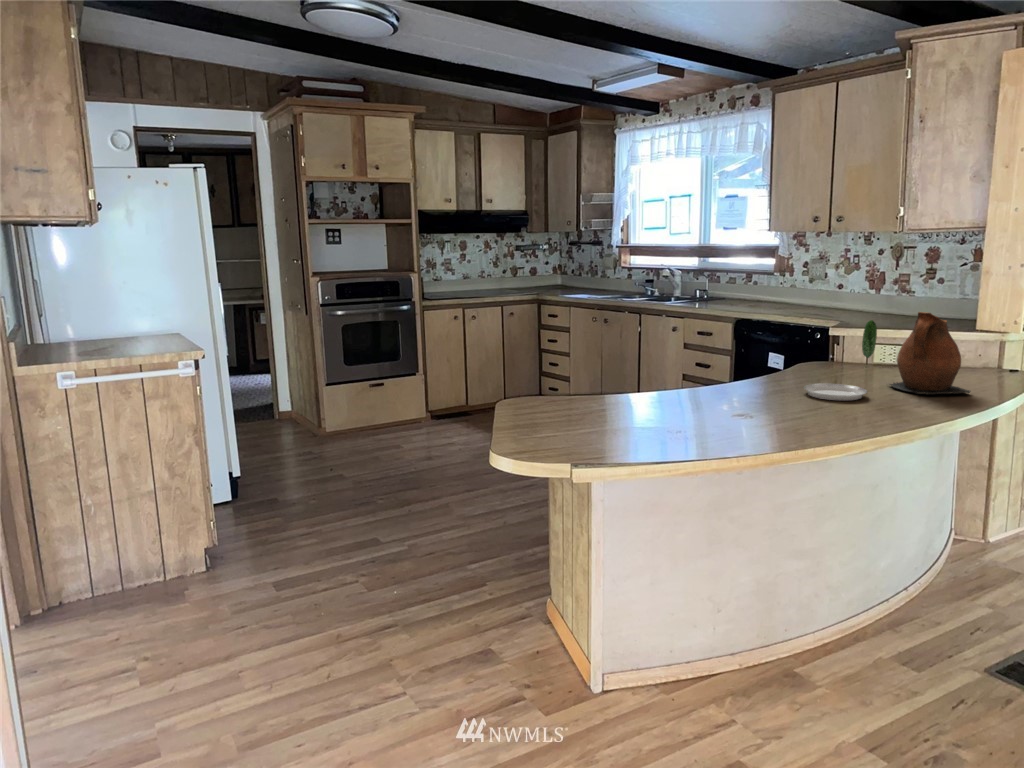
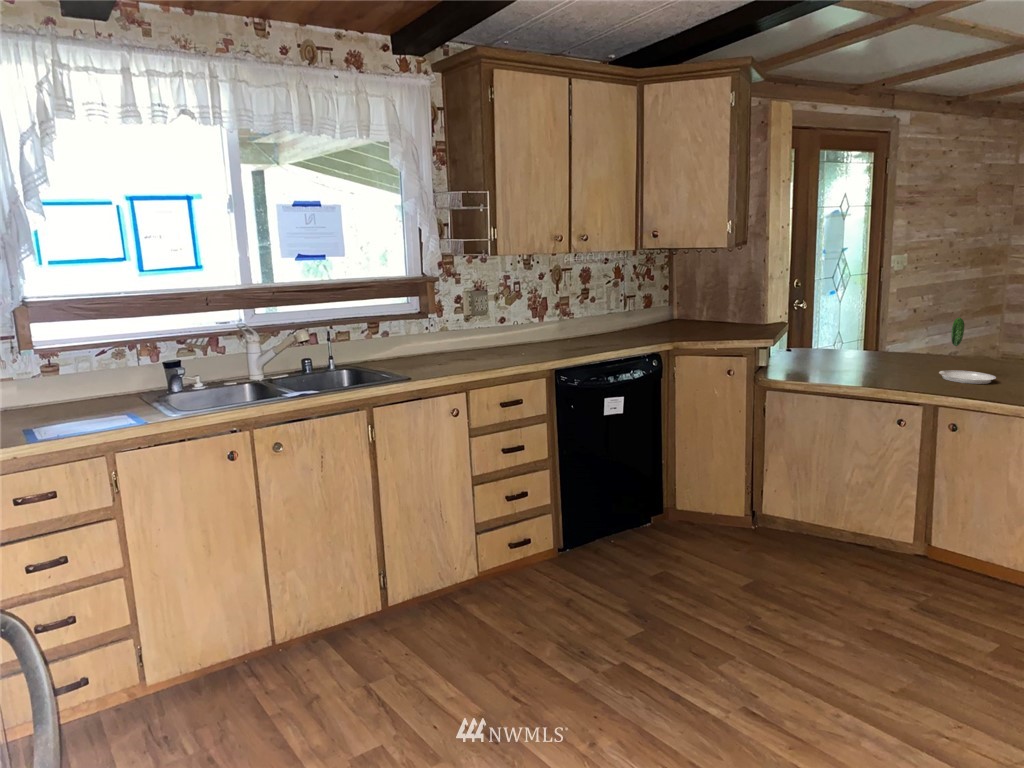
ceramic pitcher: present [890,312,971,394] -> none [853,309,923,369]

